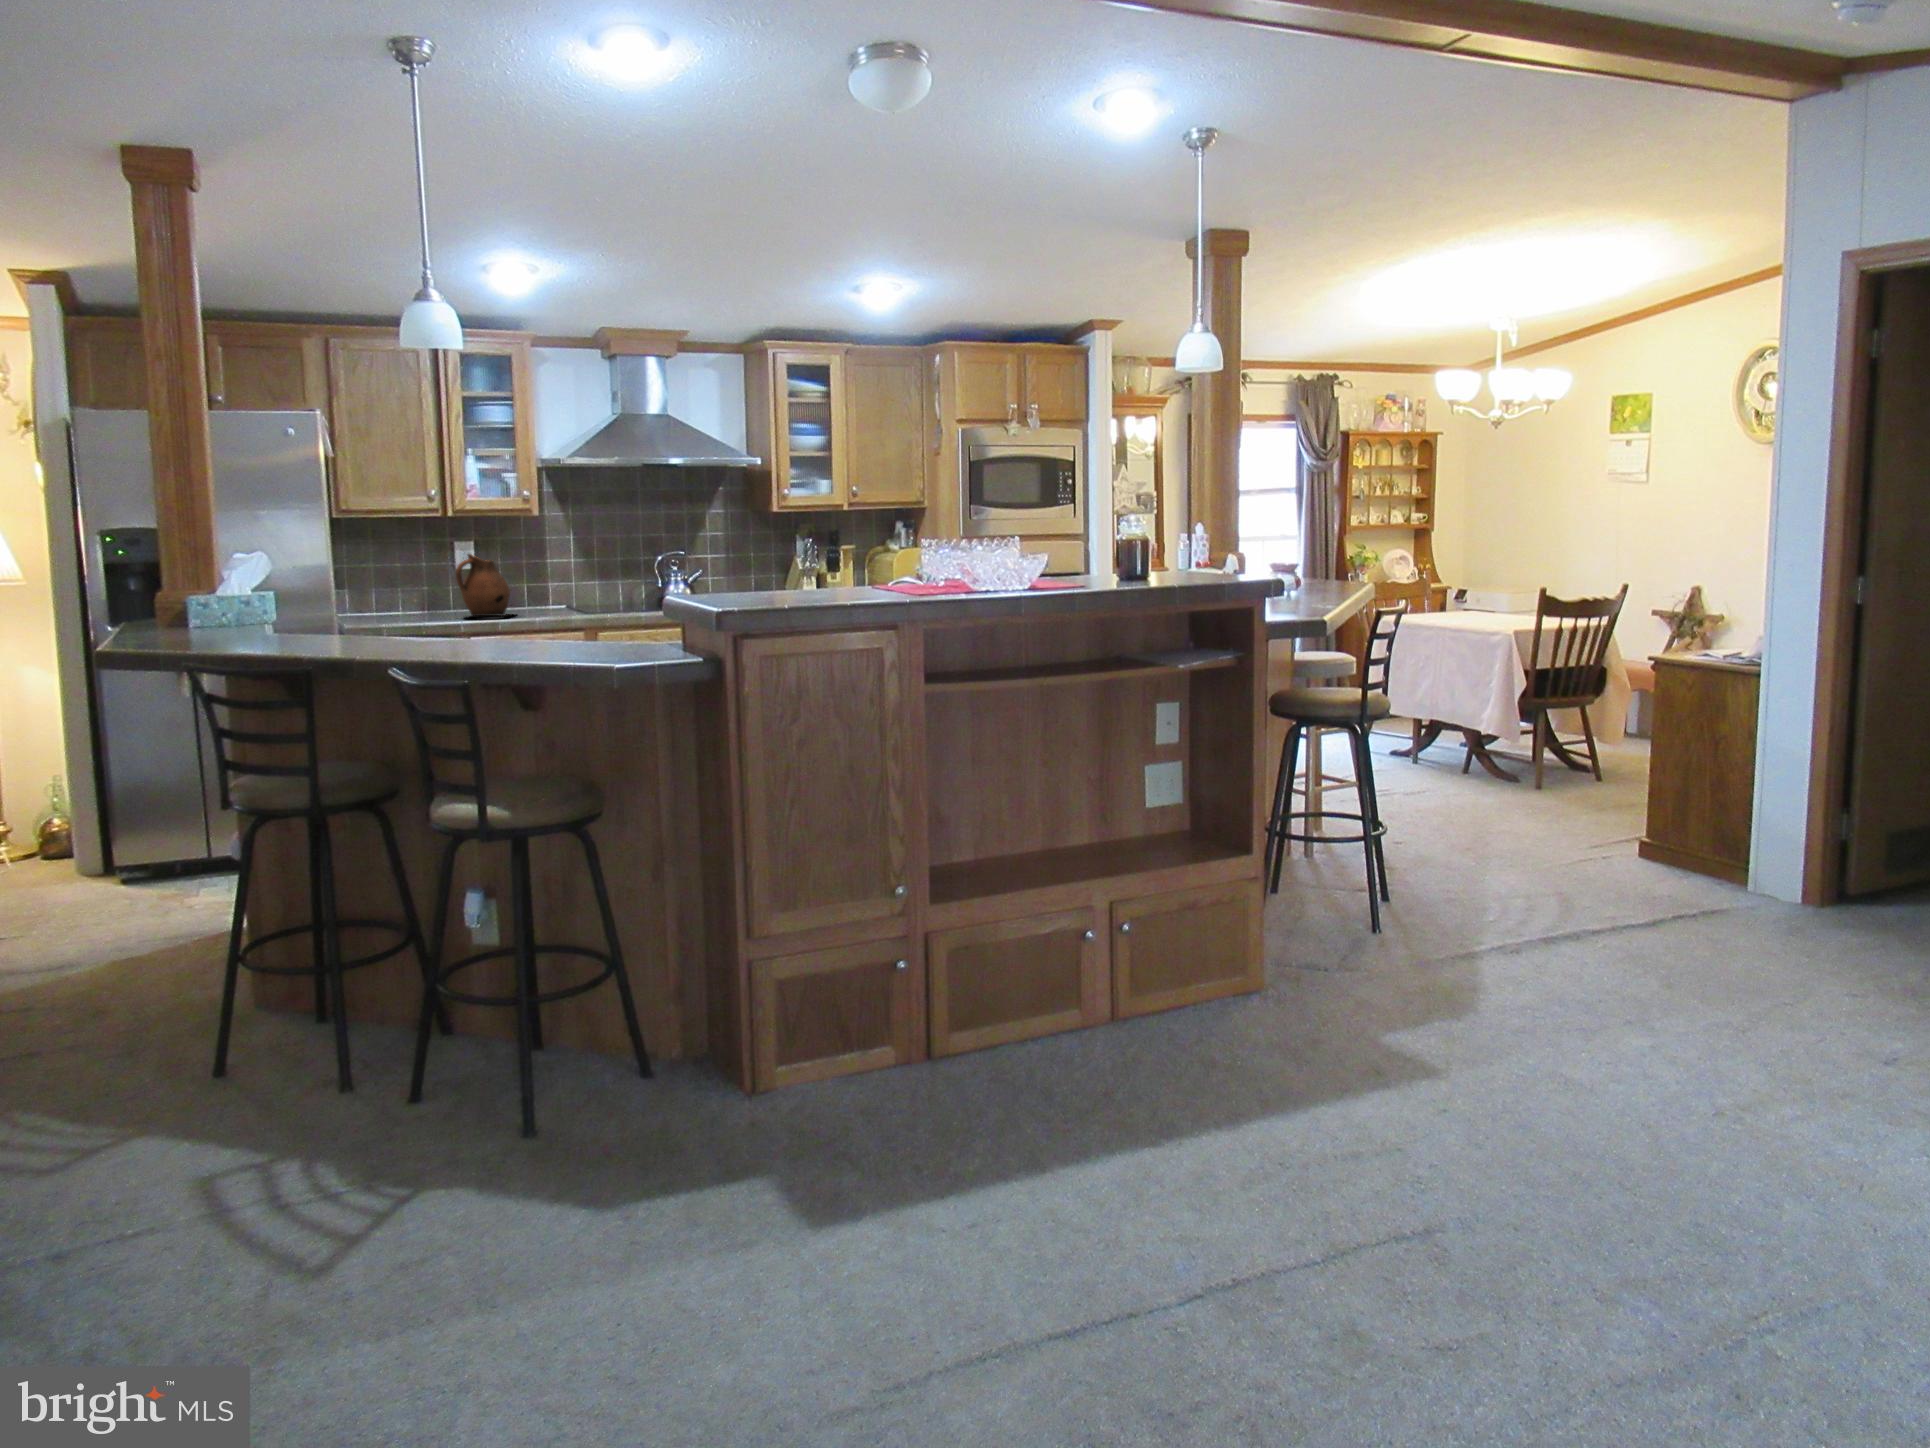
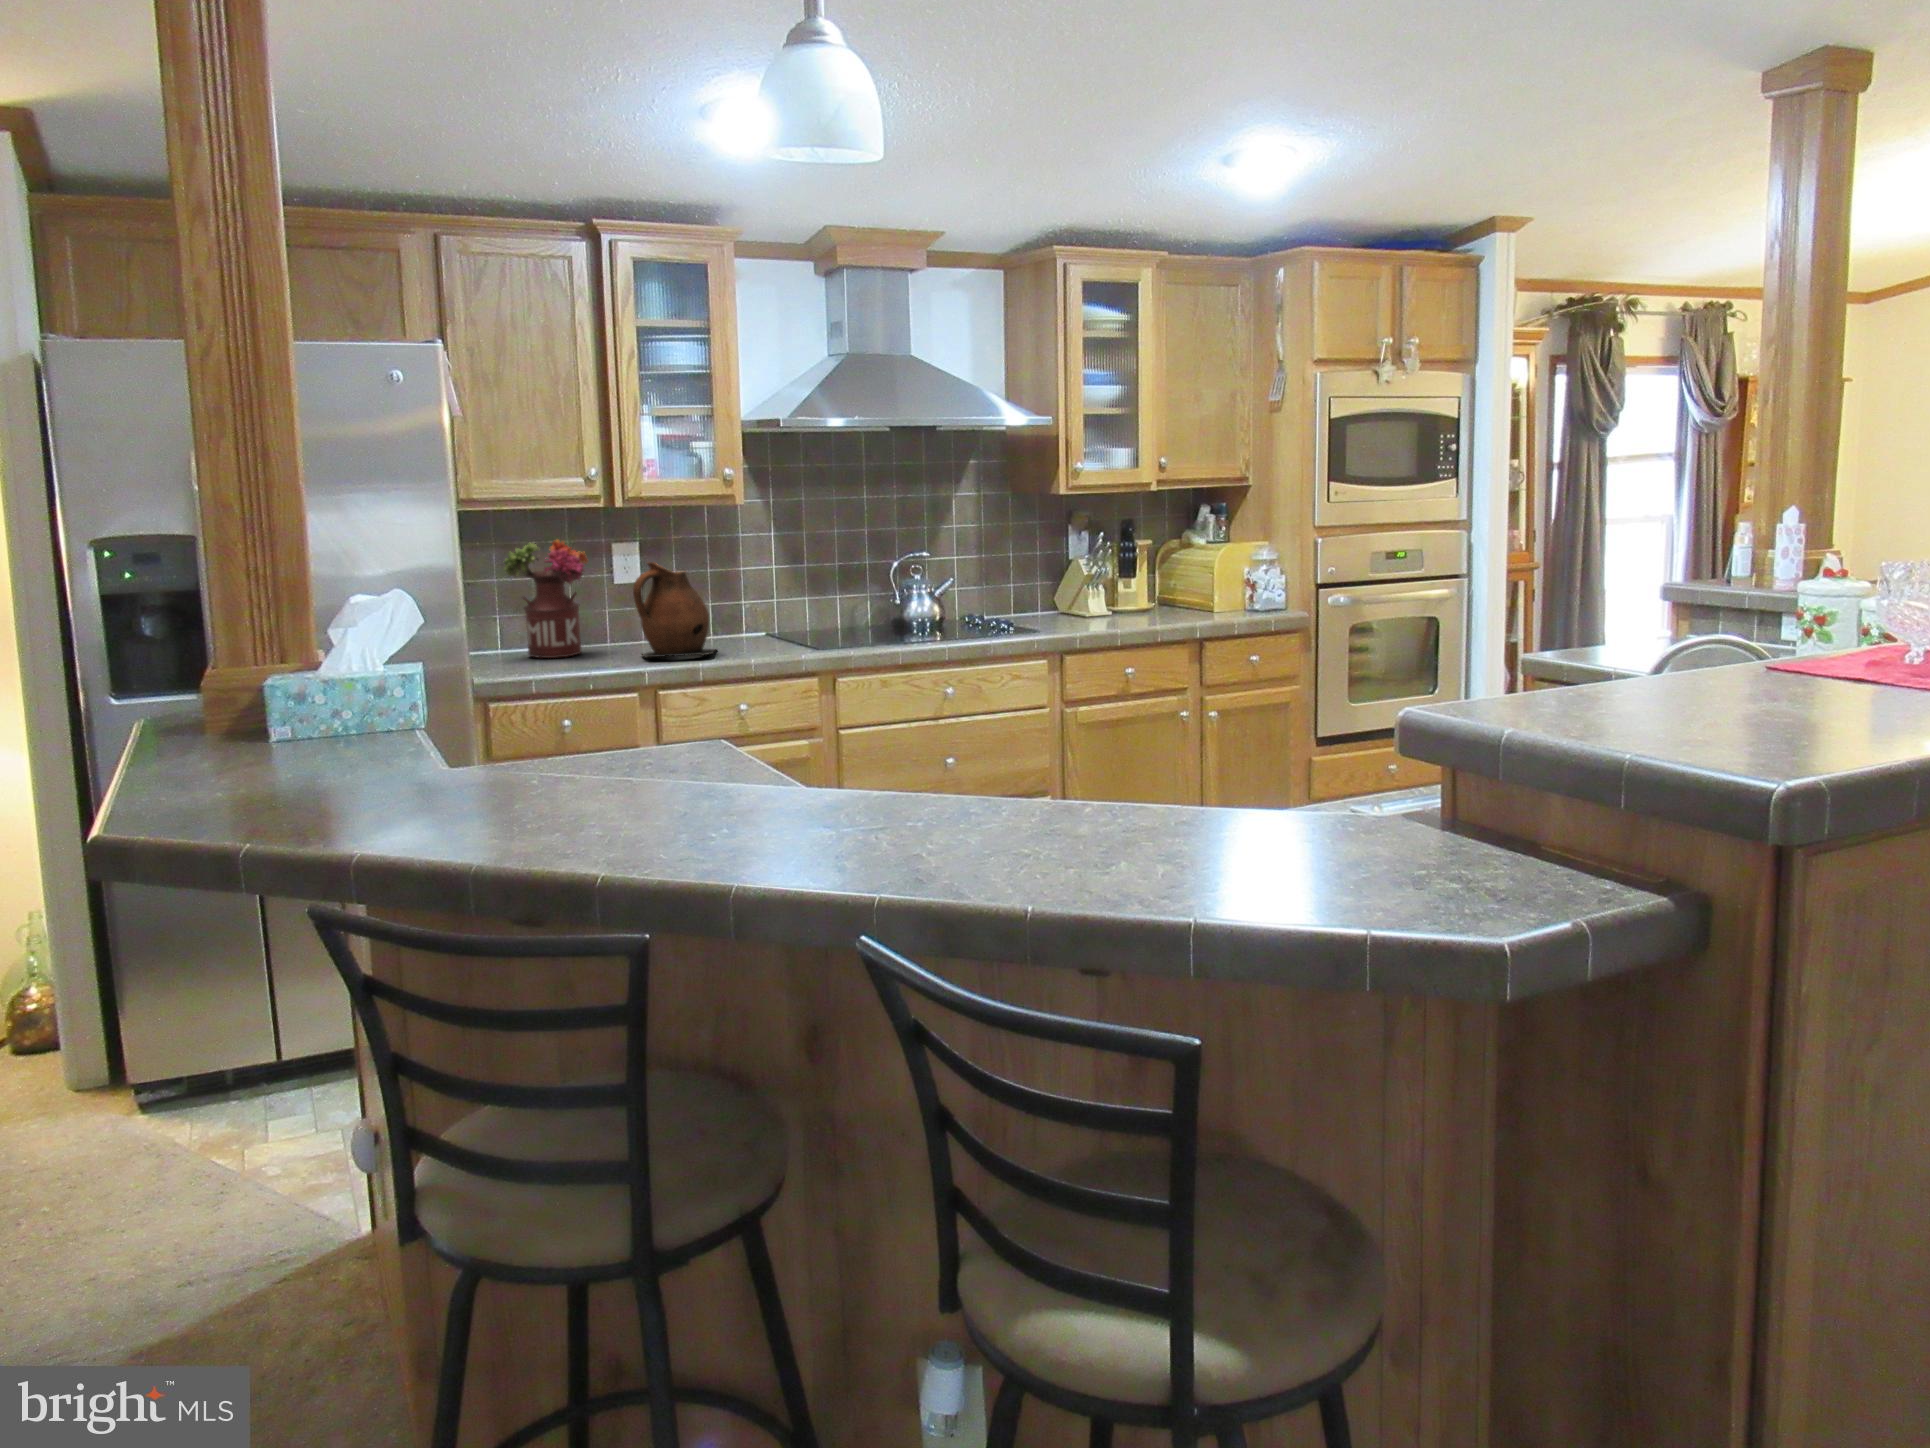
flower arrangement: none [371,538,432,617] -> present [504,540,588,658]

